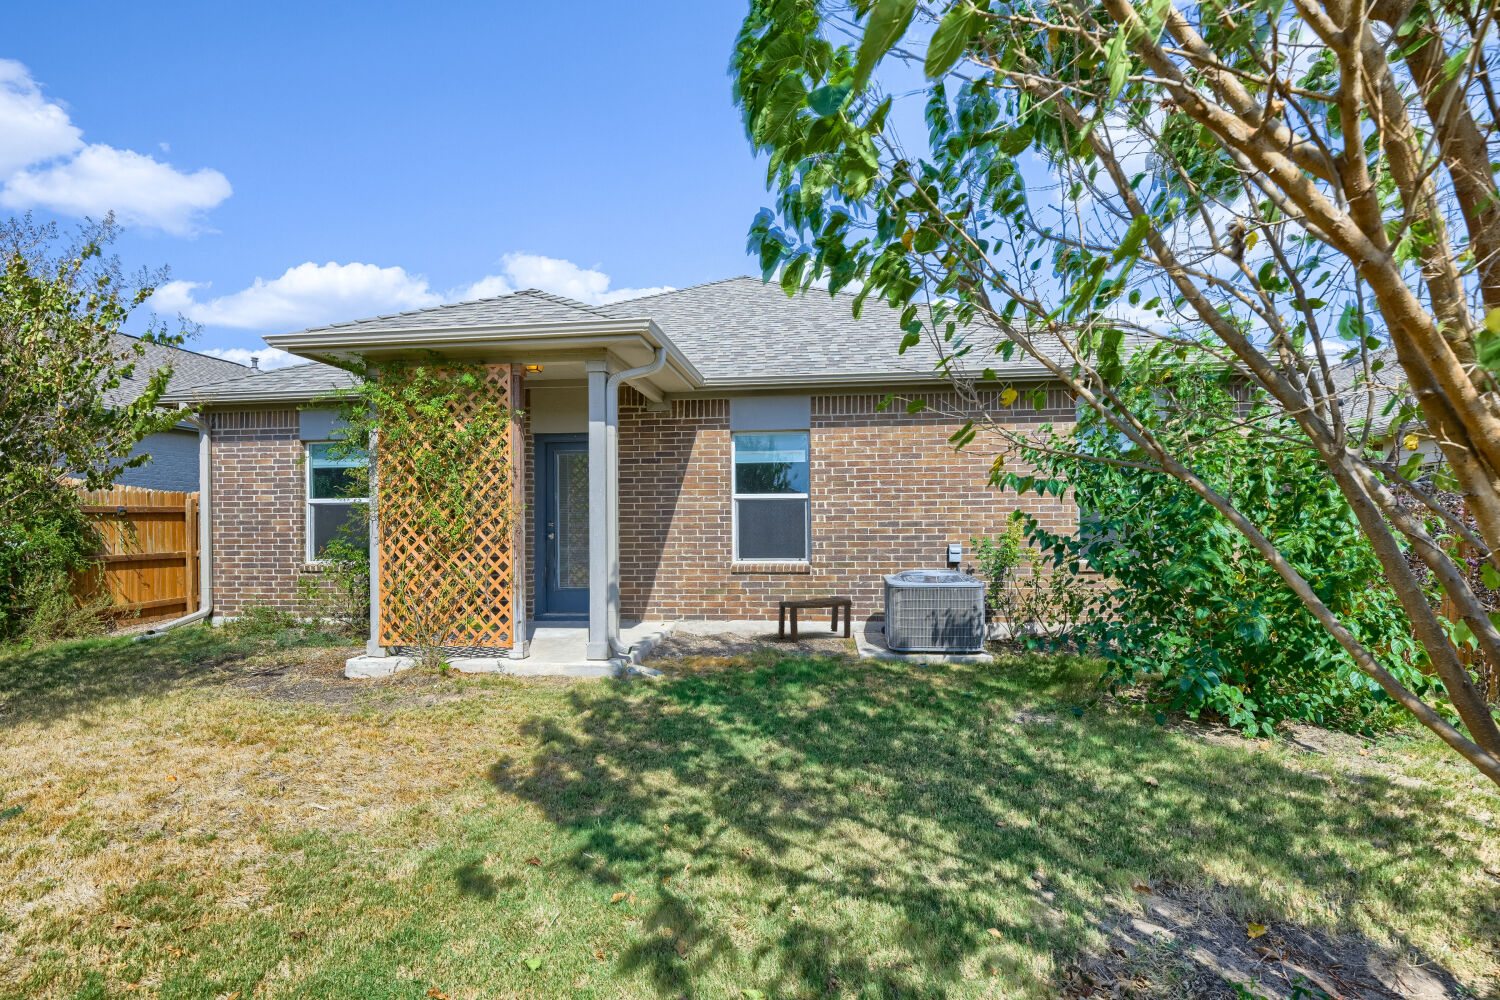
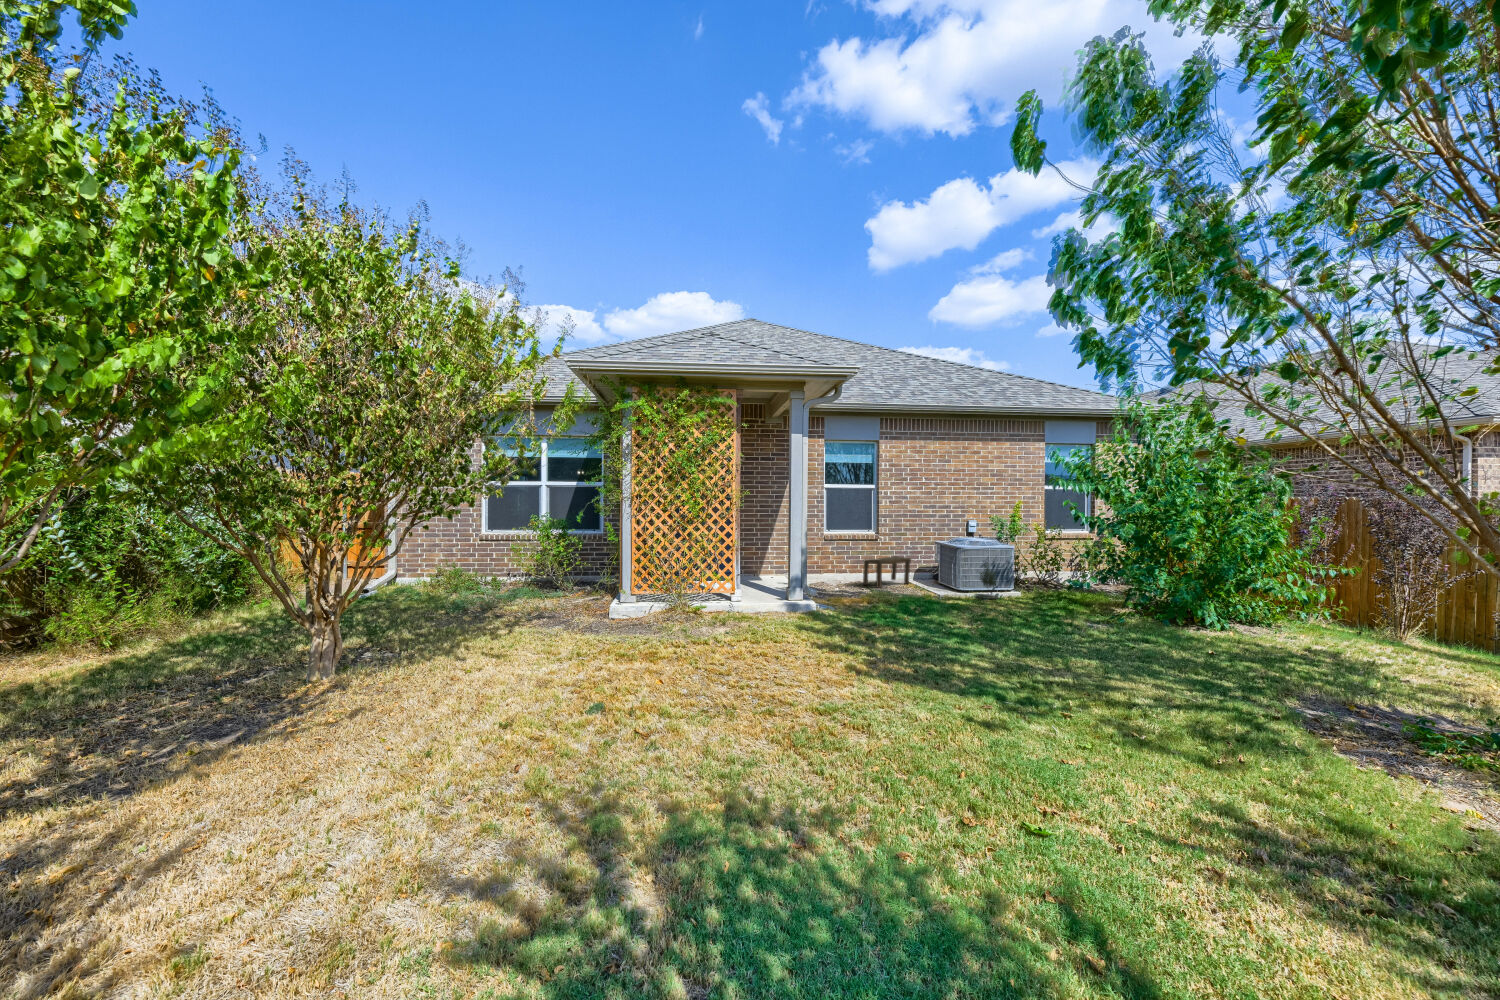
potted tree: none [914,604,951,666] -> present [977,562,998,599]

